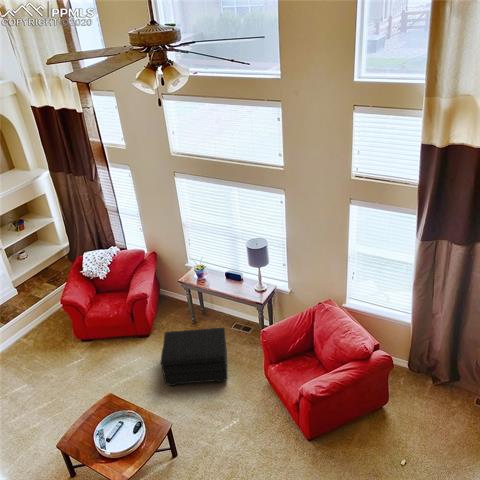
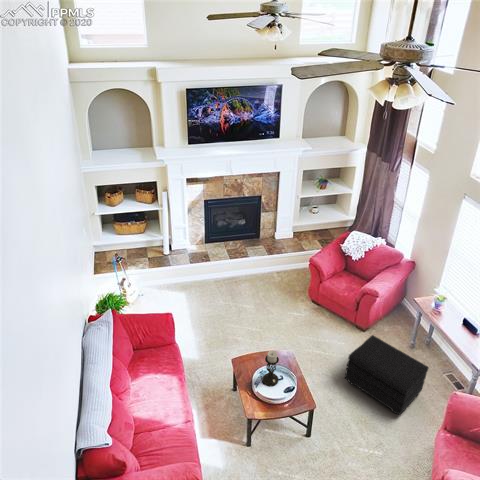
candle holder: none [98,403,121,442] -> present [263,351,279,386]

